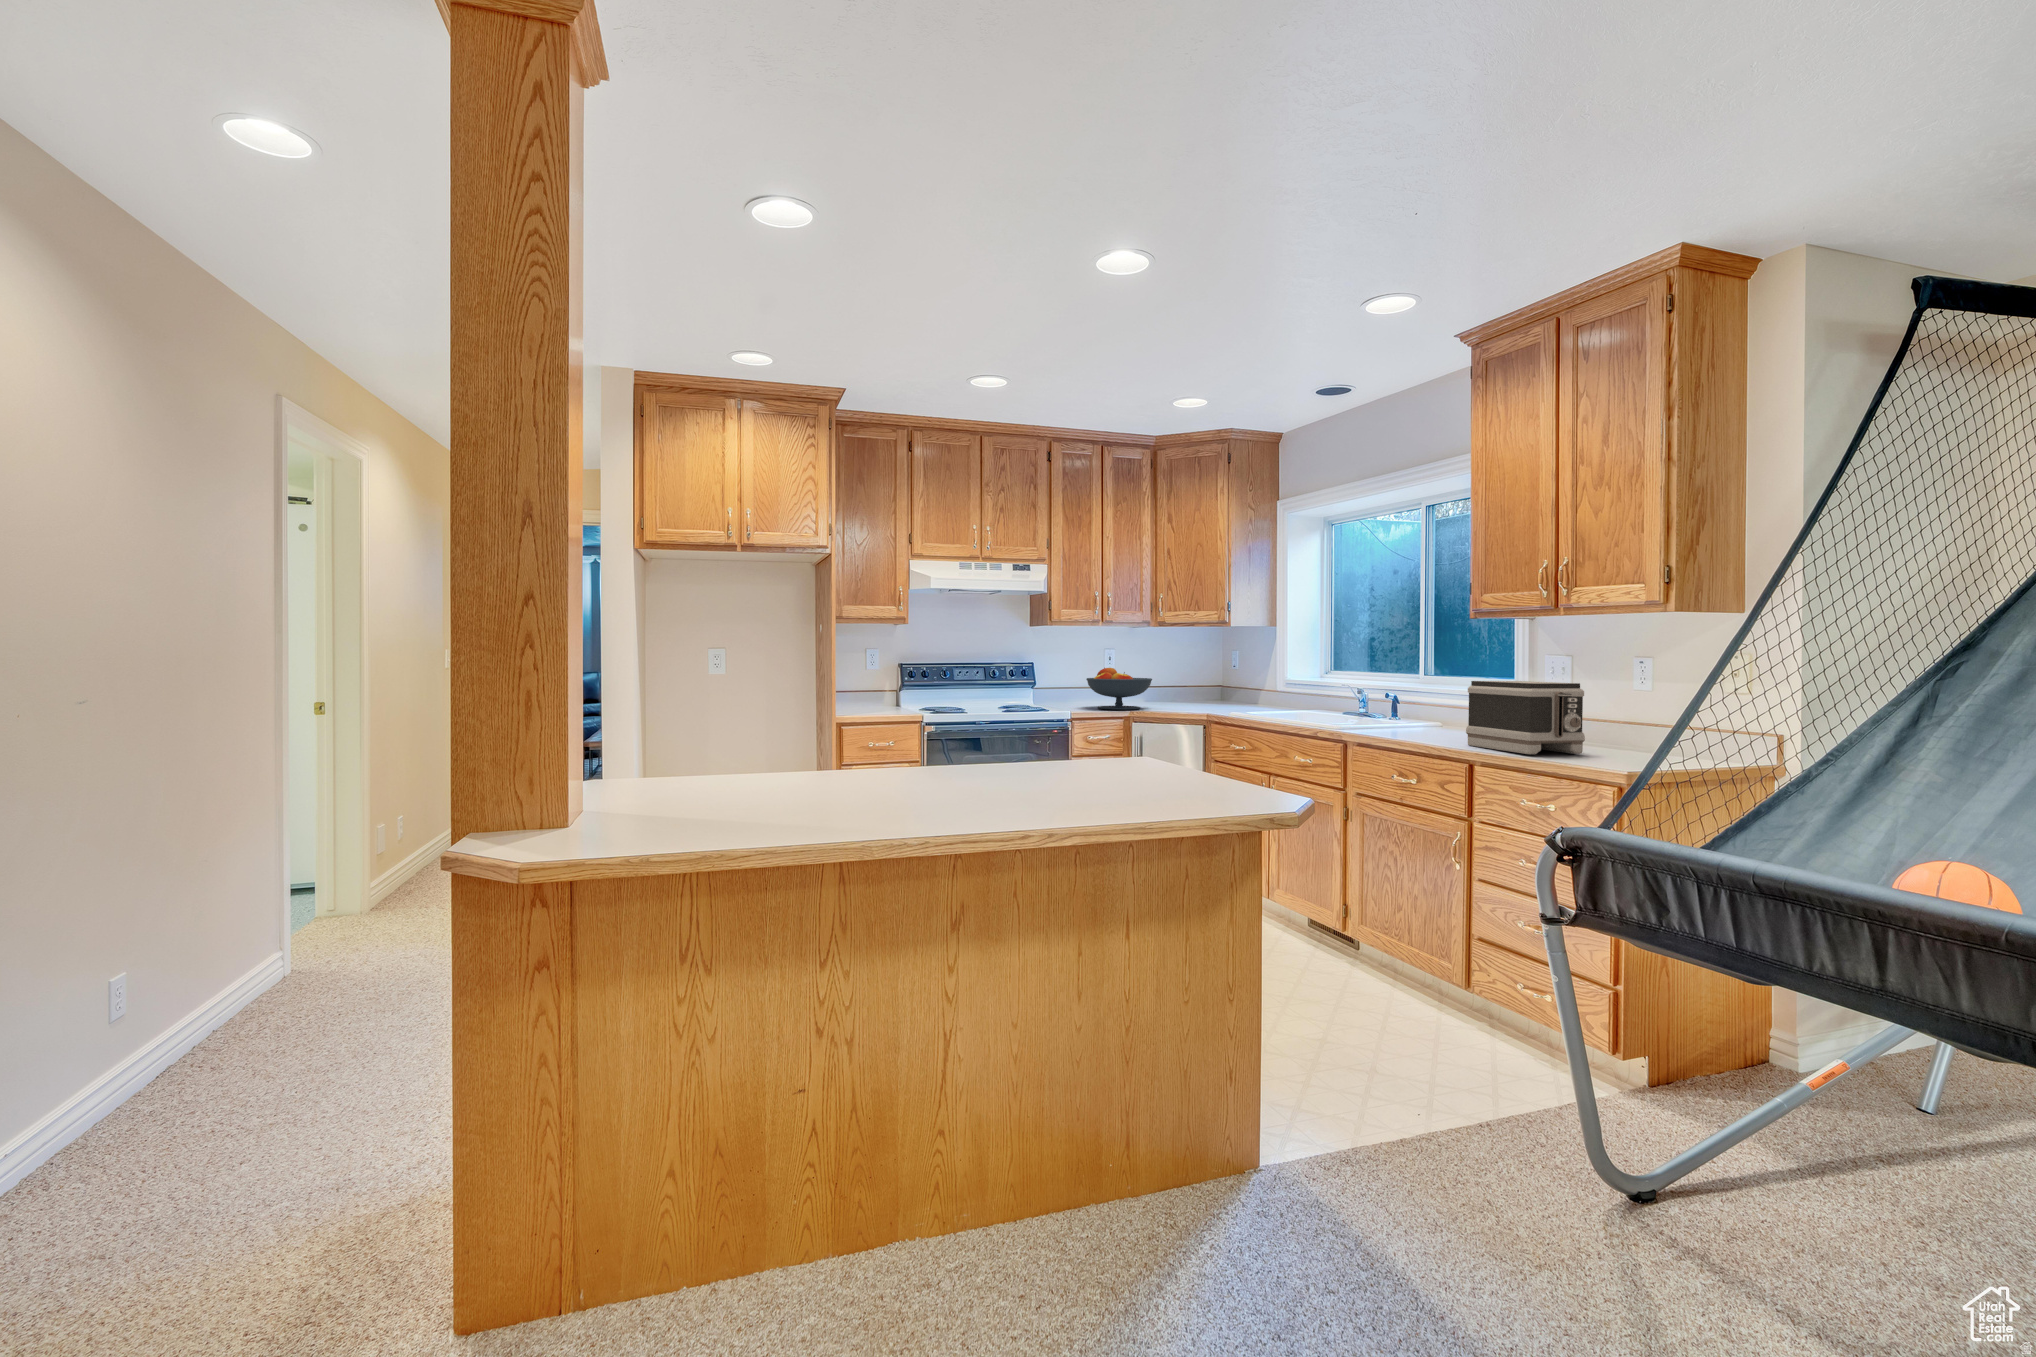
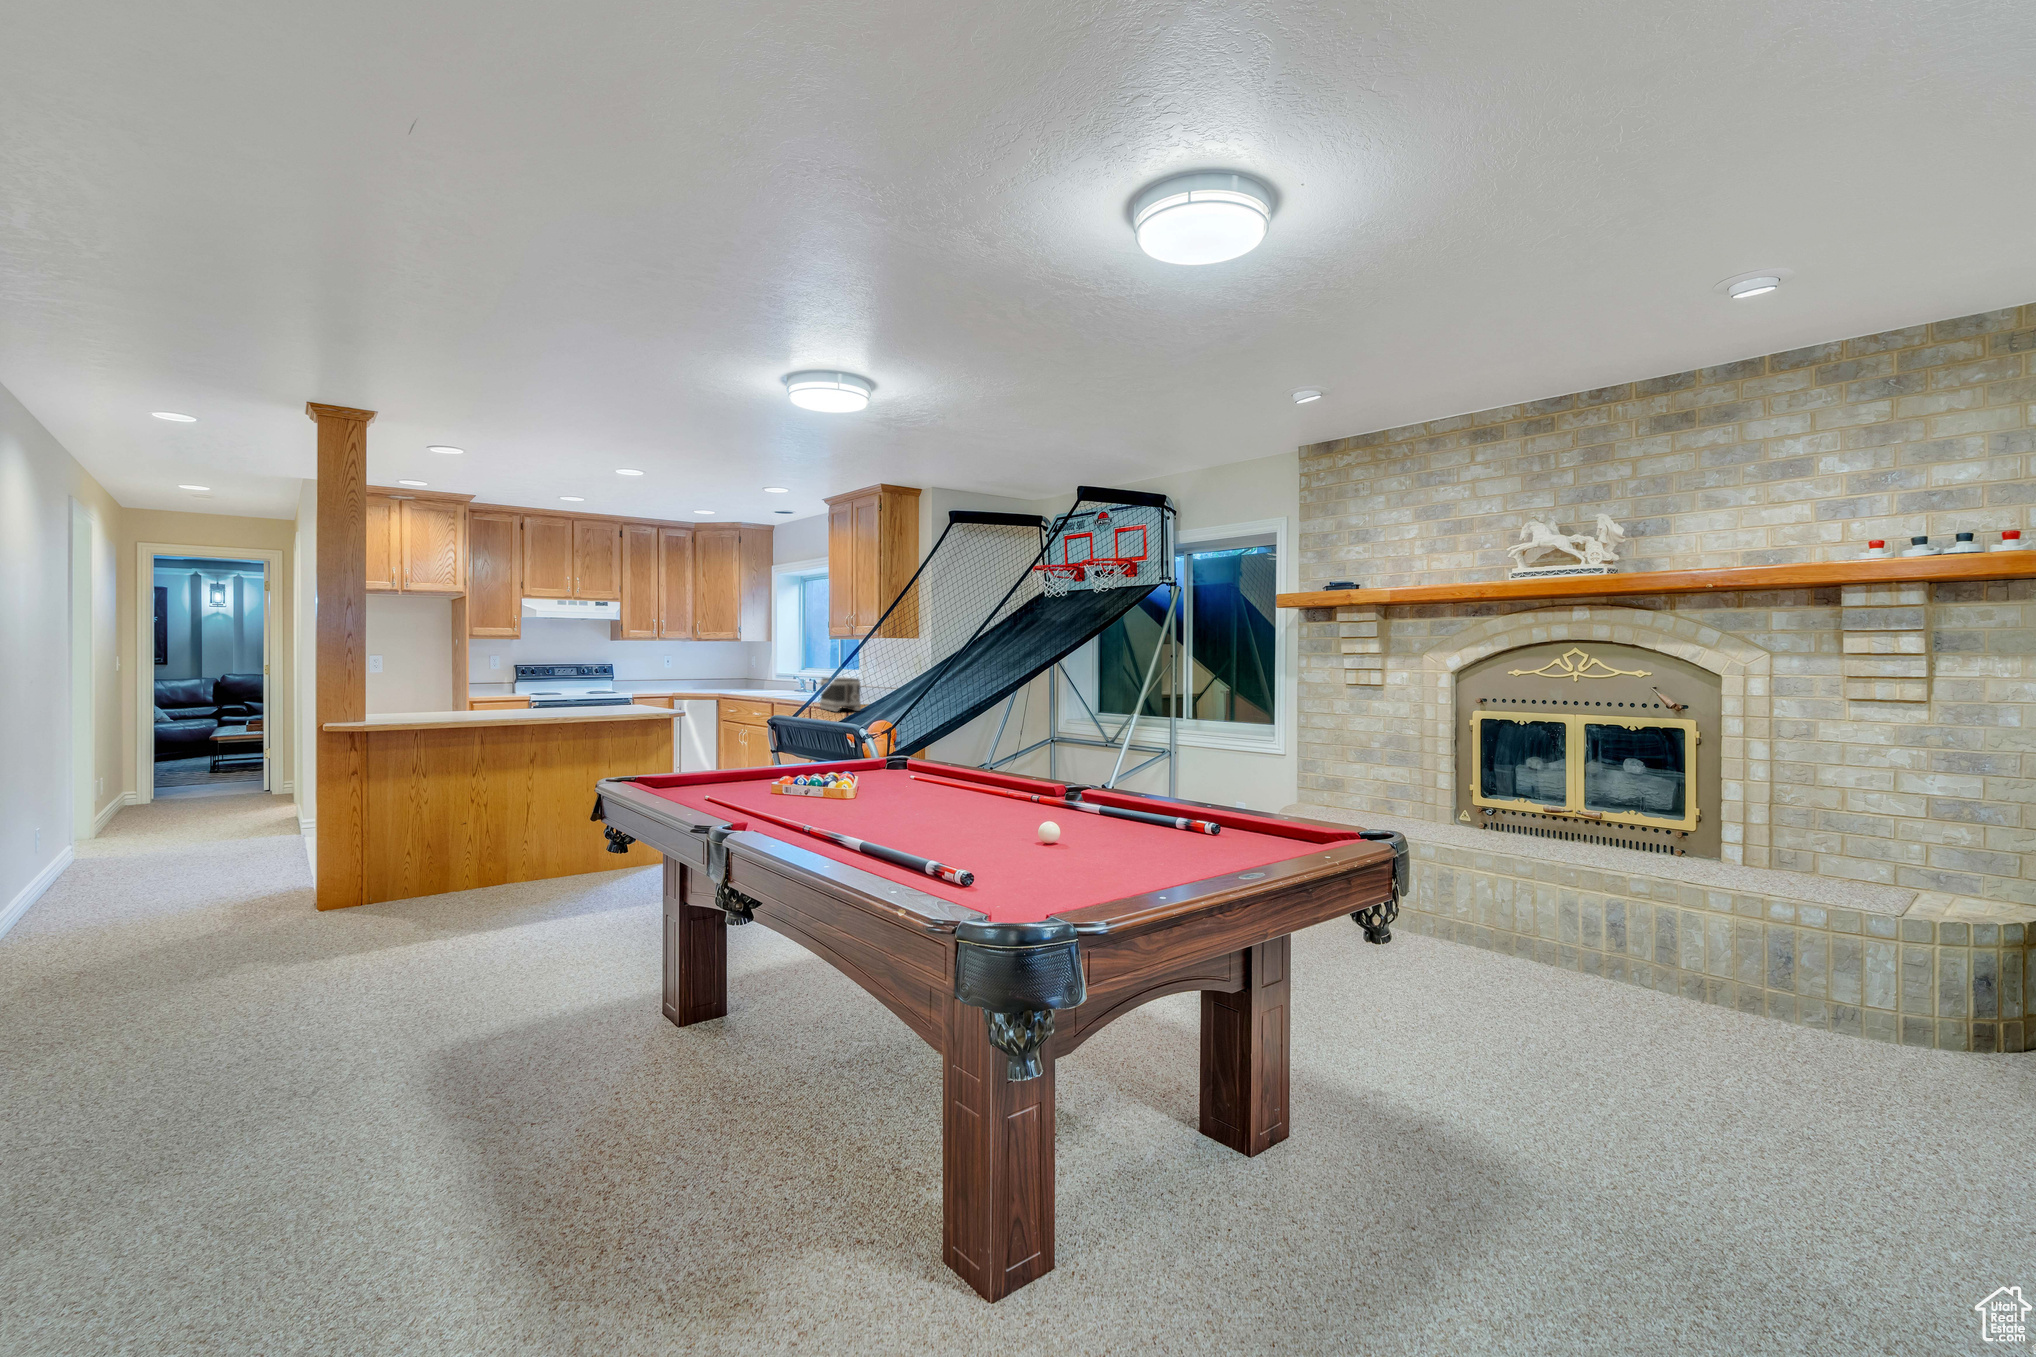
fruit bowl: present [1086,668,1152,710] -> none [646,667,689,693]

